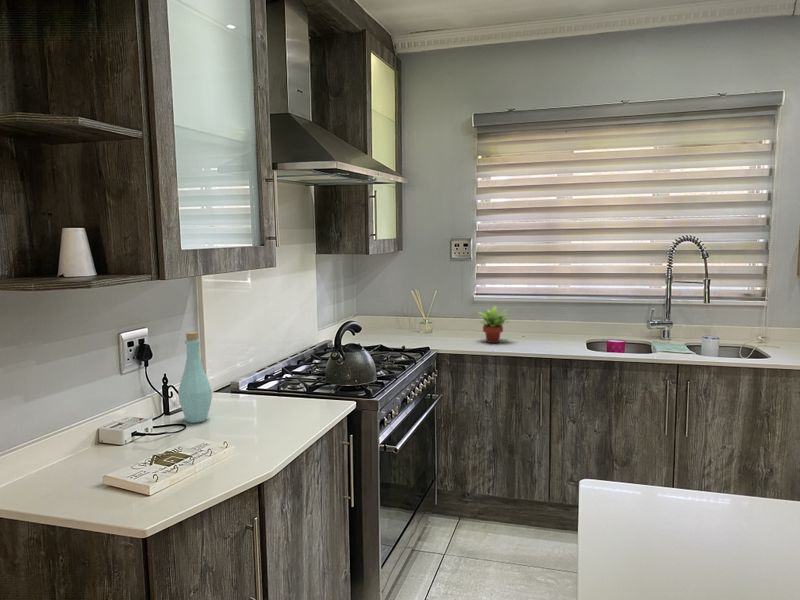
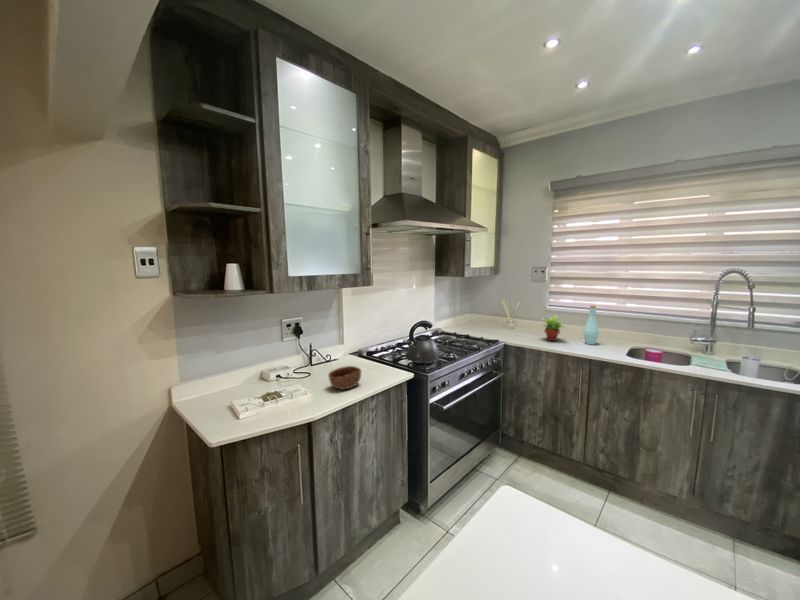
bottle: present [178,332,212,423] -> present [583,305,599,345]
bowl: none [243,398,293,435] -> present [328,366,361,389]

